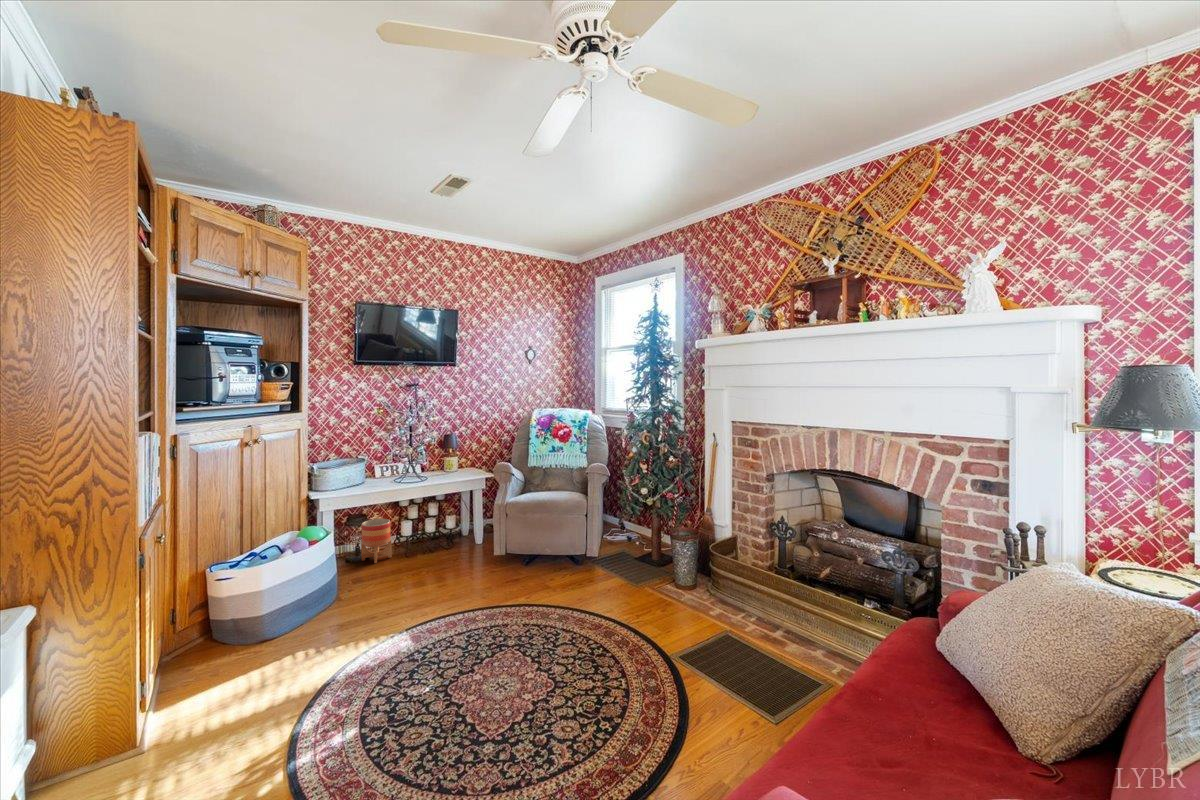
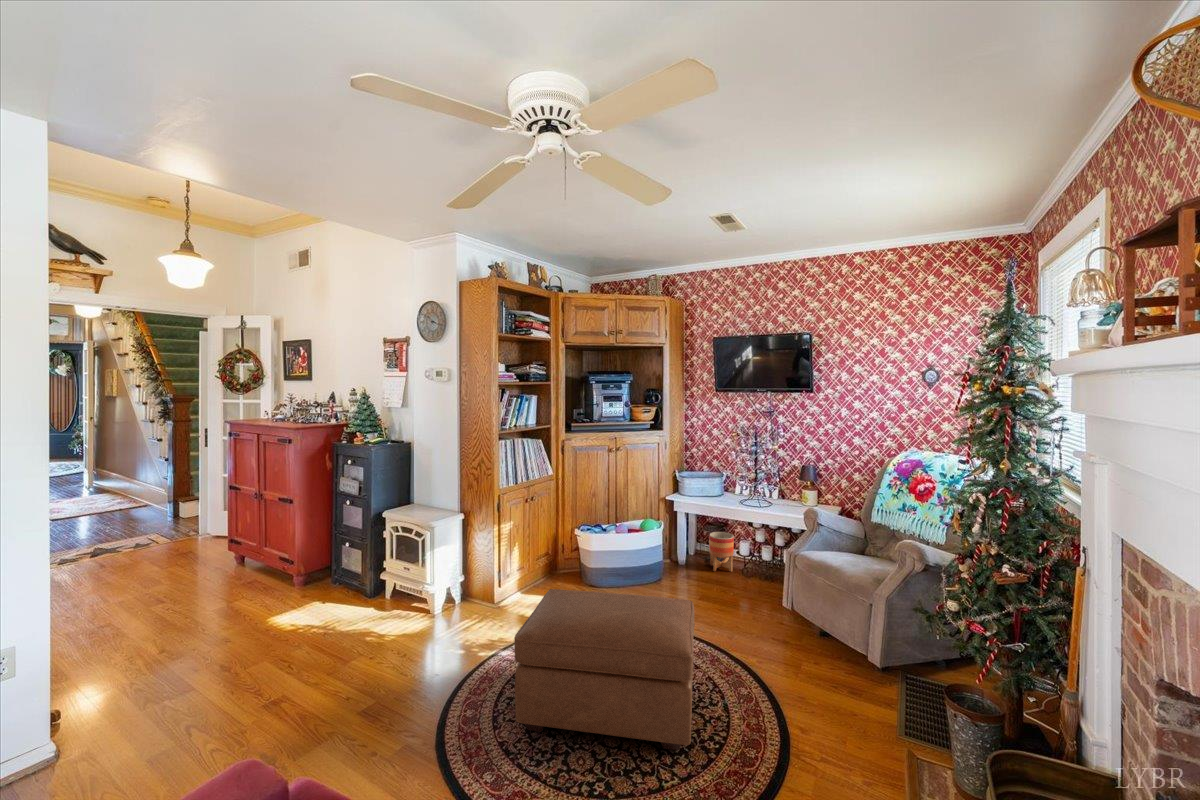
ottoman: none [390,553,611,757] -> present [514,589,695,751]

